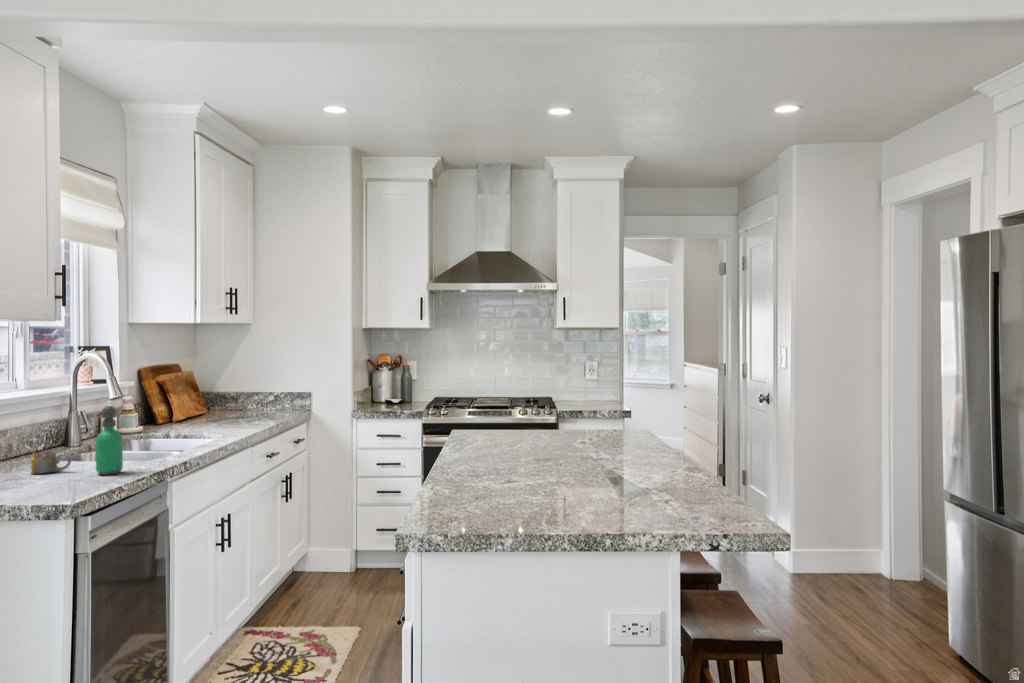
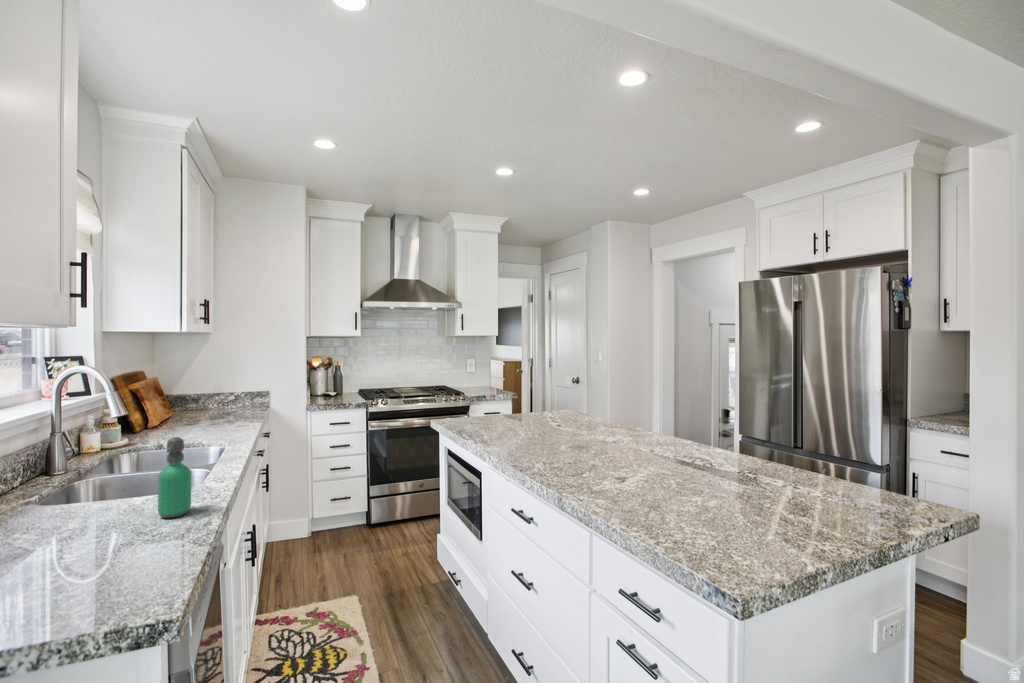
mug: present [31,451,71,474] -> none [55,495,115,529]

